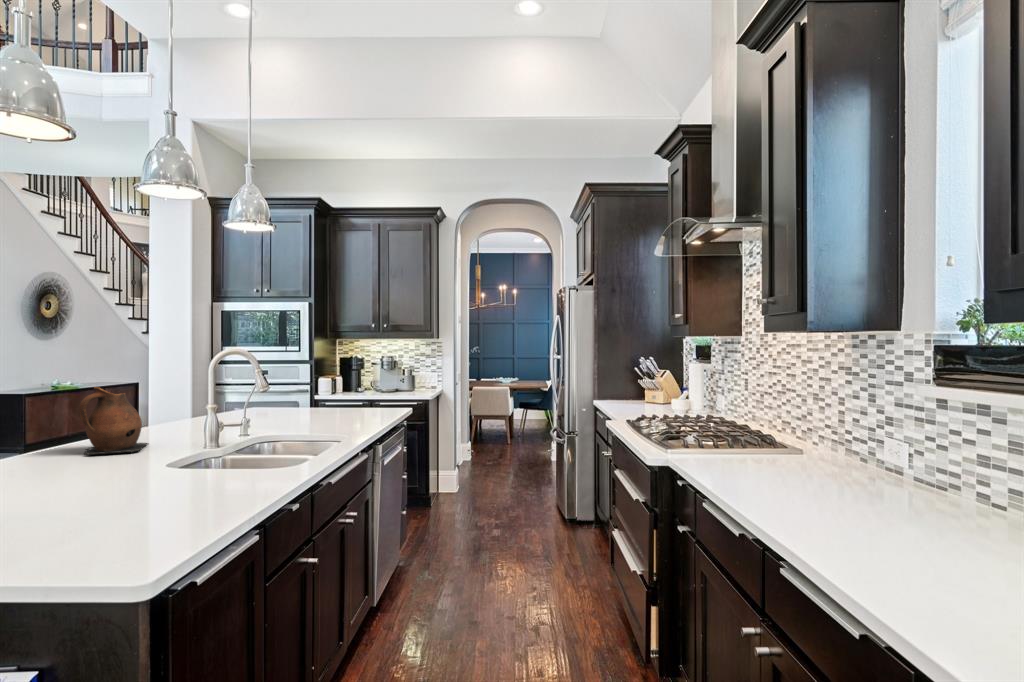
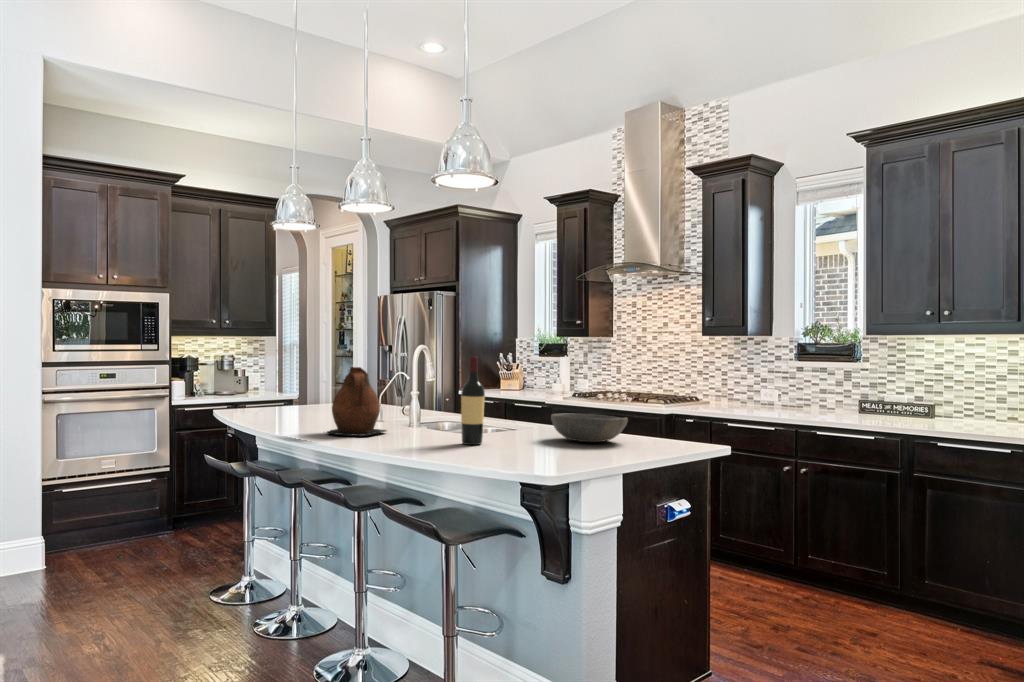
wine bottle: none [48,382,82,483] -> present [461,356,485,445]
bowl: none [90,456,212,504] -> present [551,413,628,442]

